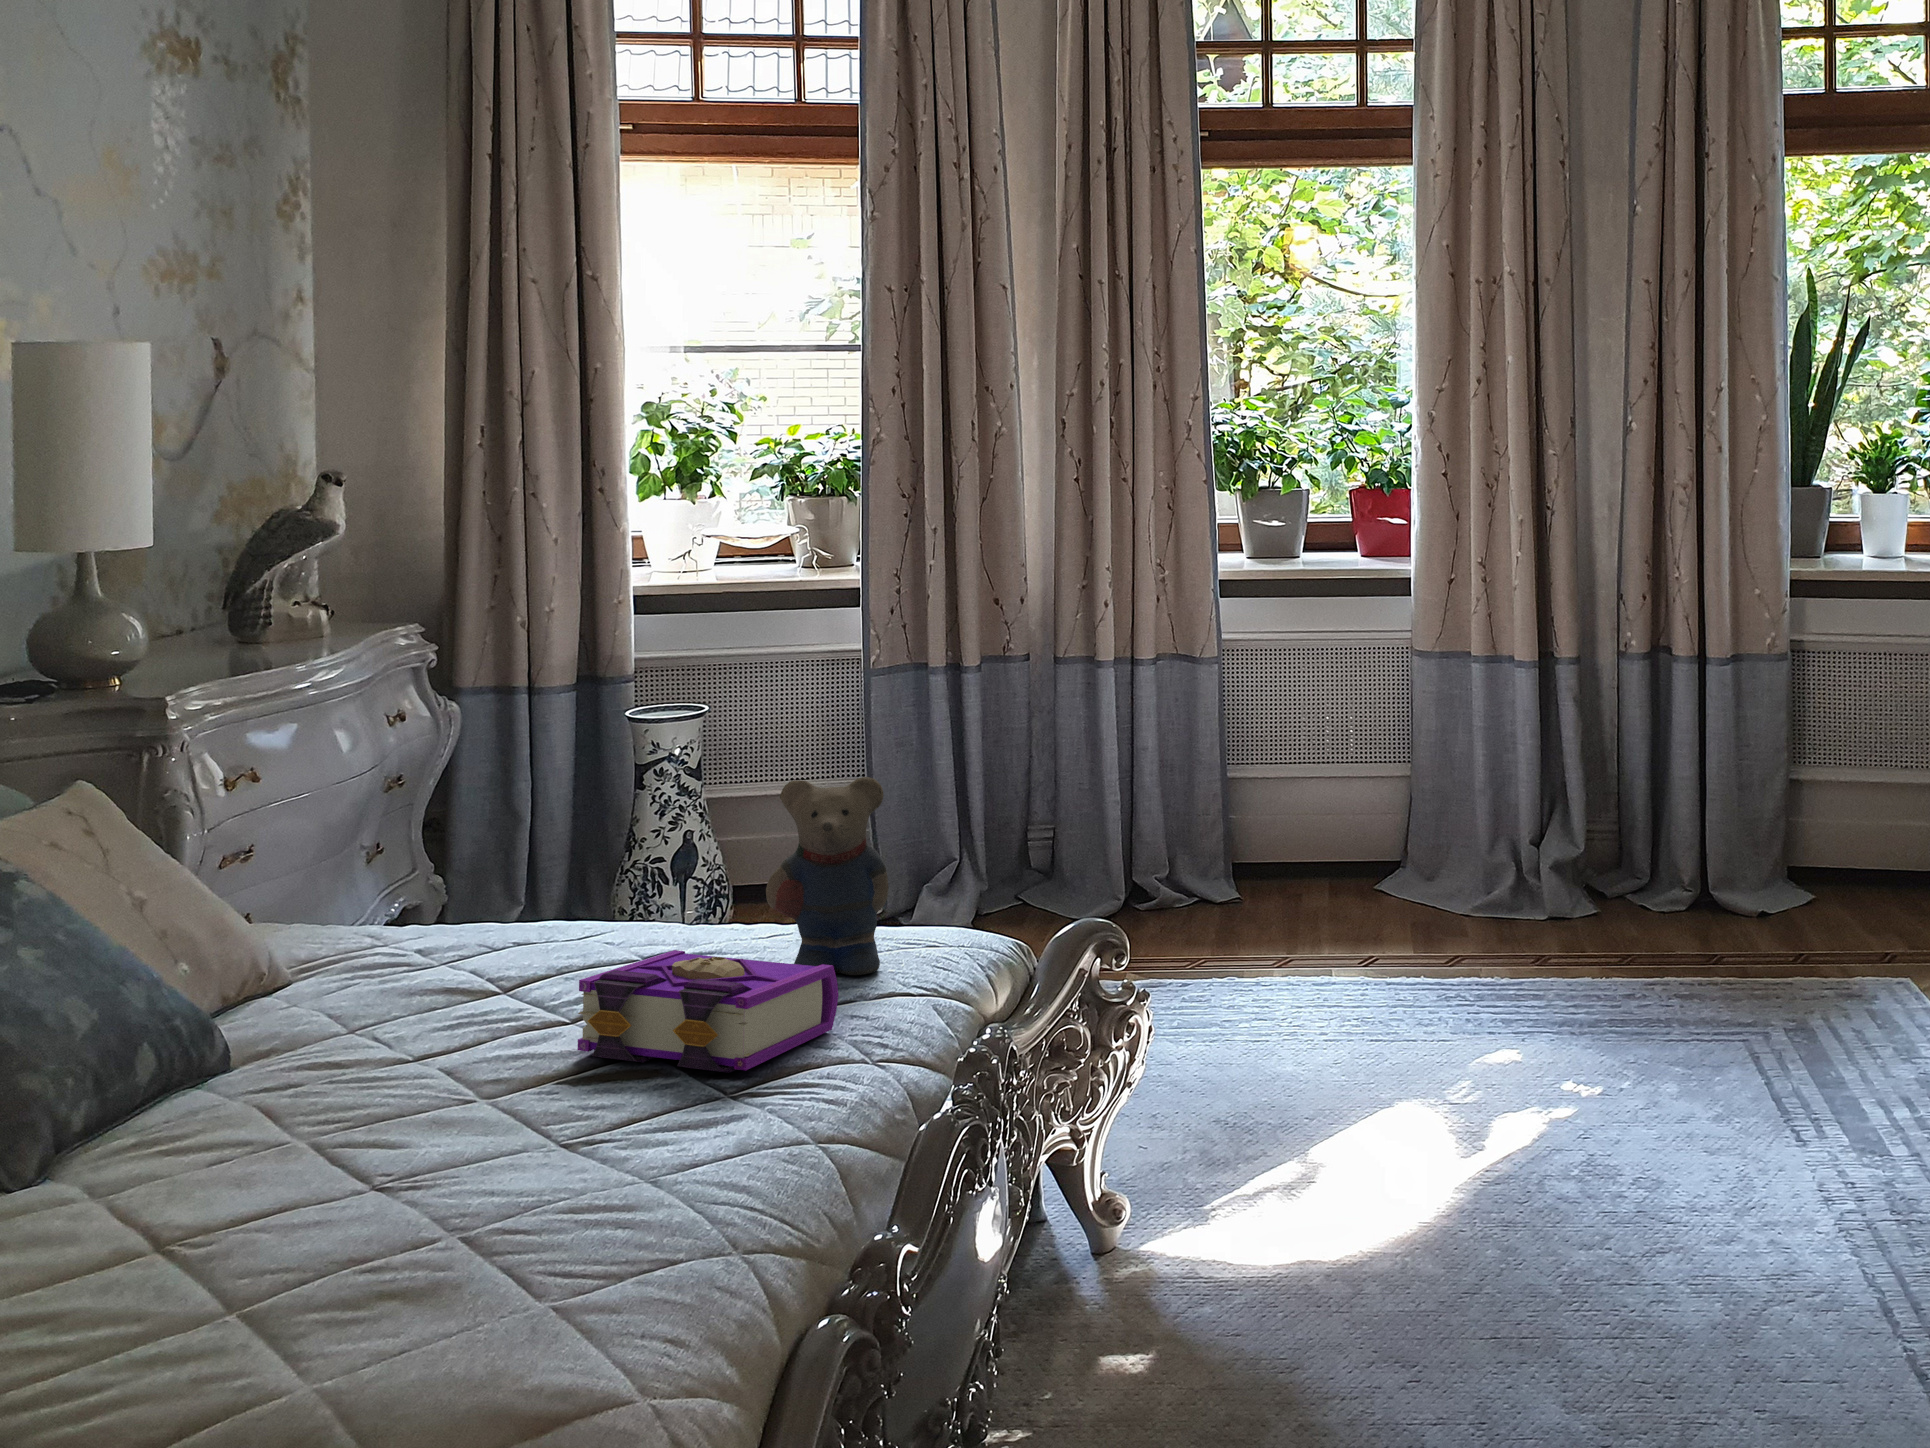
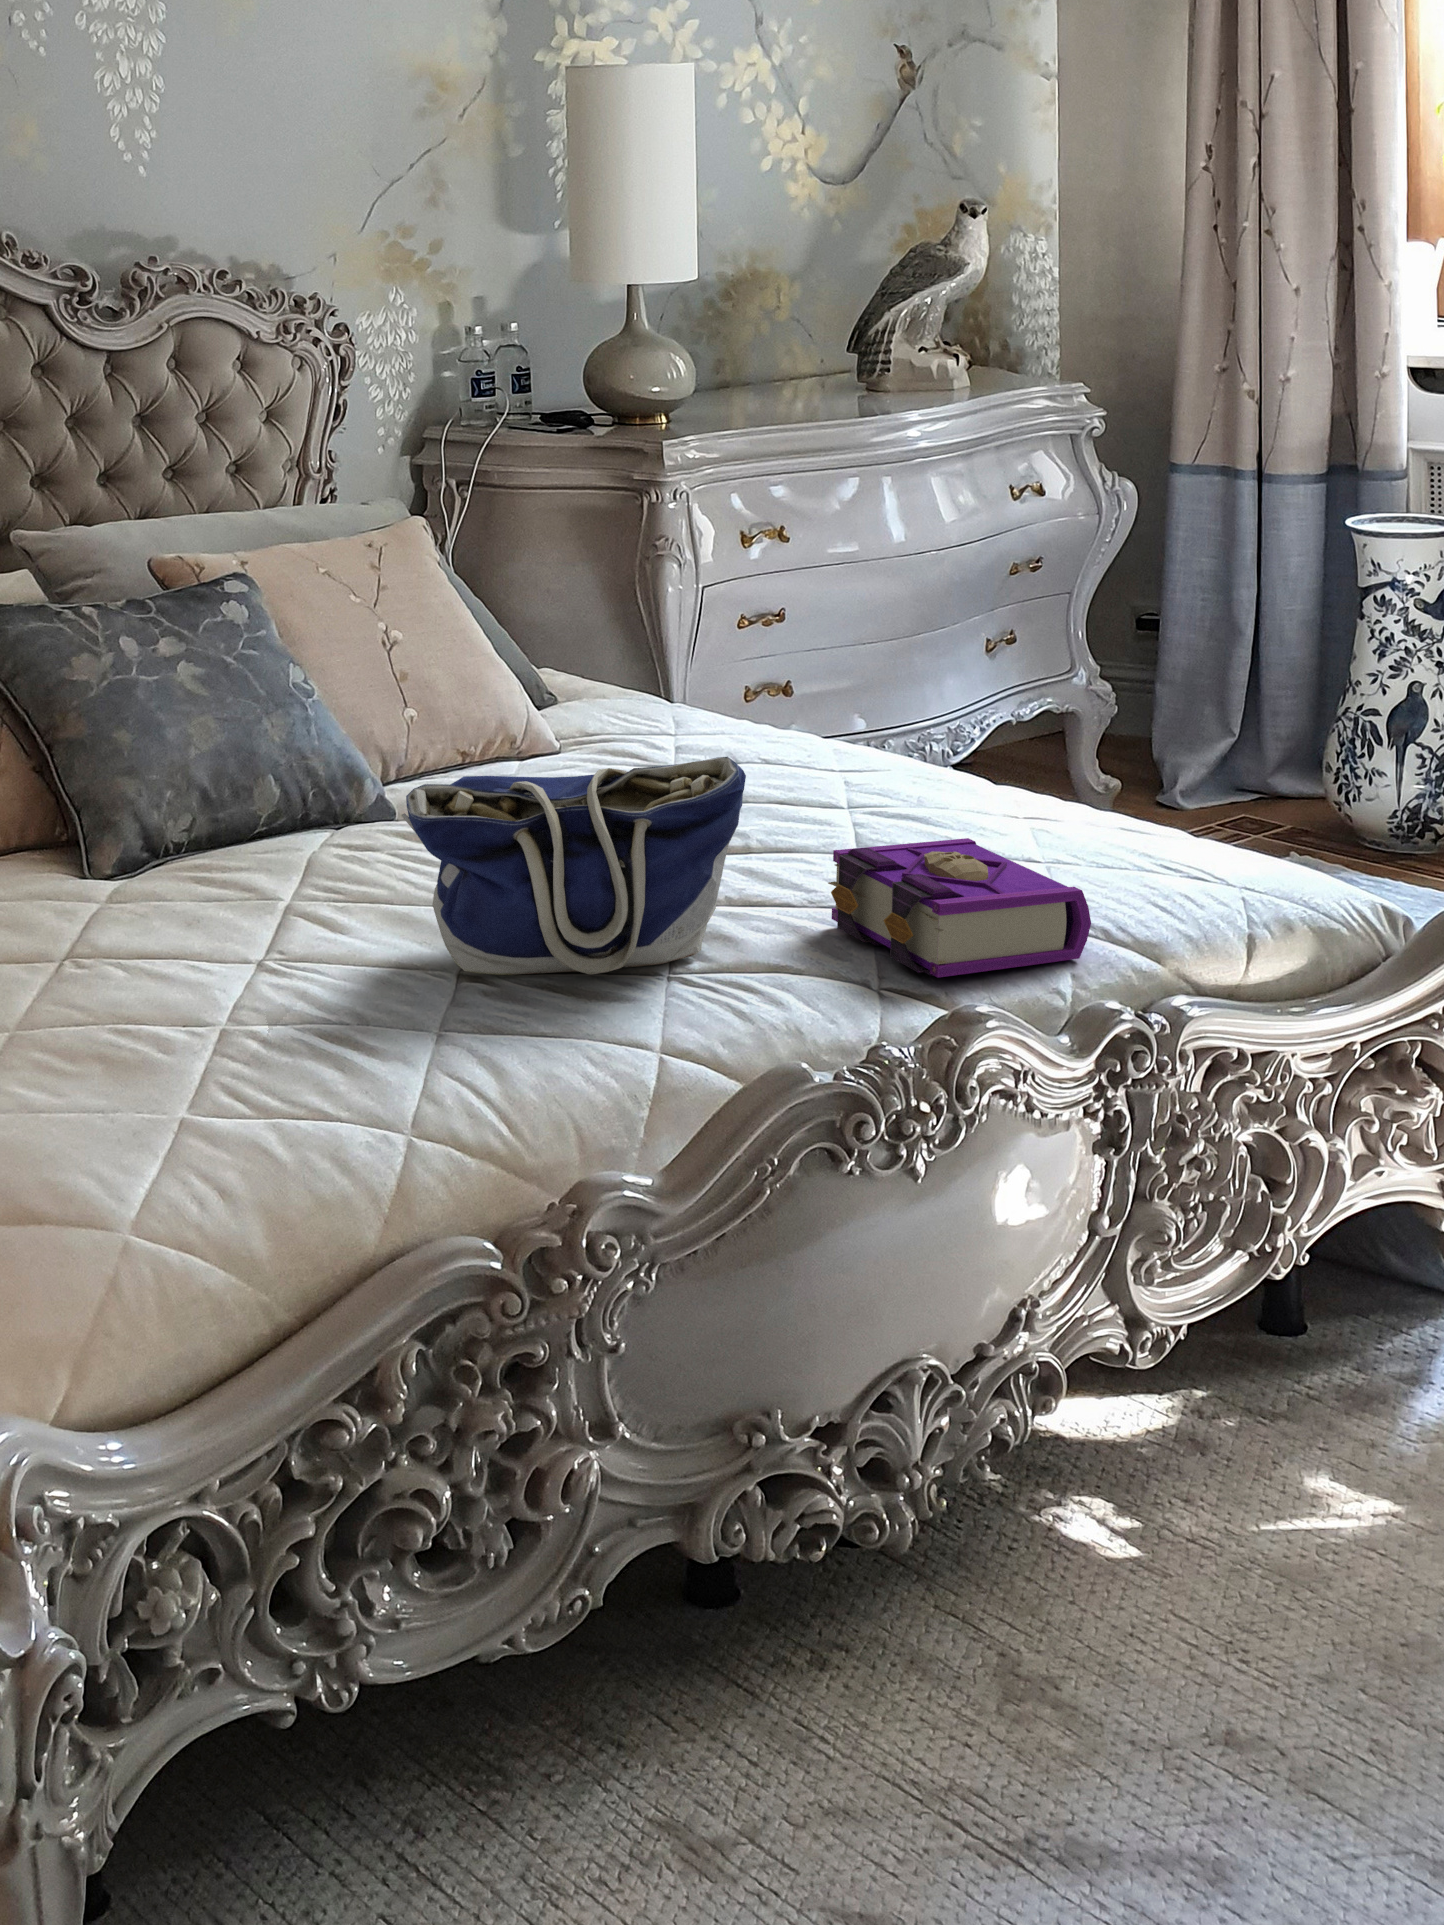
teddy bear: present [766,777,889,975] -> none [1104,674,1239,908]
tote bag: none [155,890,552,1194] -> present [401,757,746,975]

